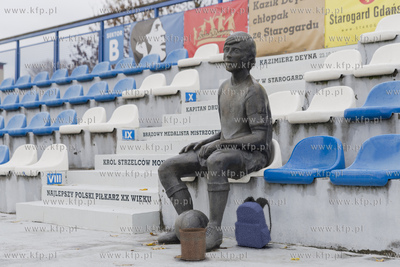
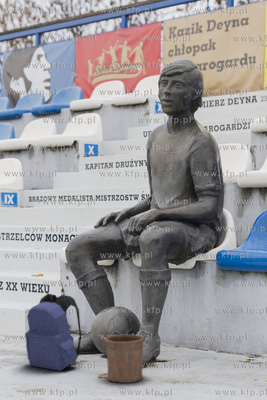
backpack: present [235,196,272,248] -> present [25,294,81,371]

